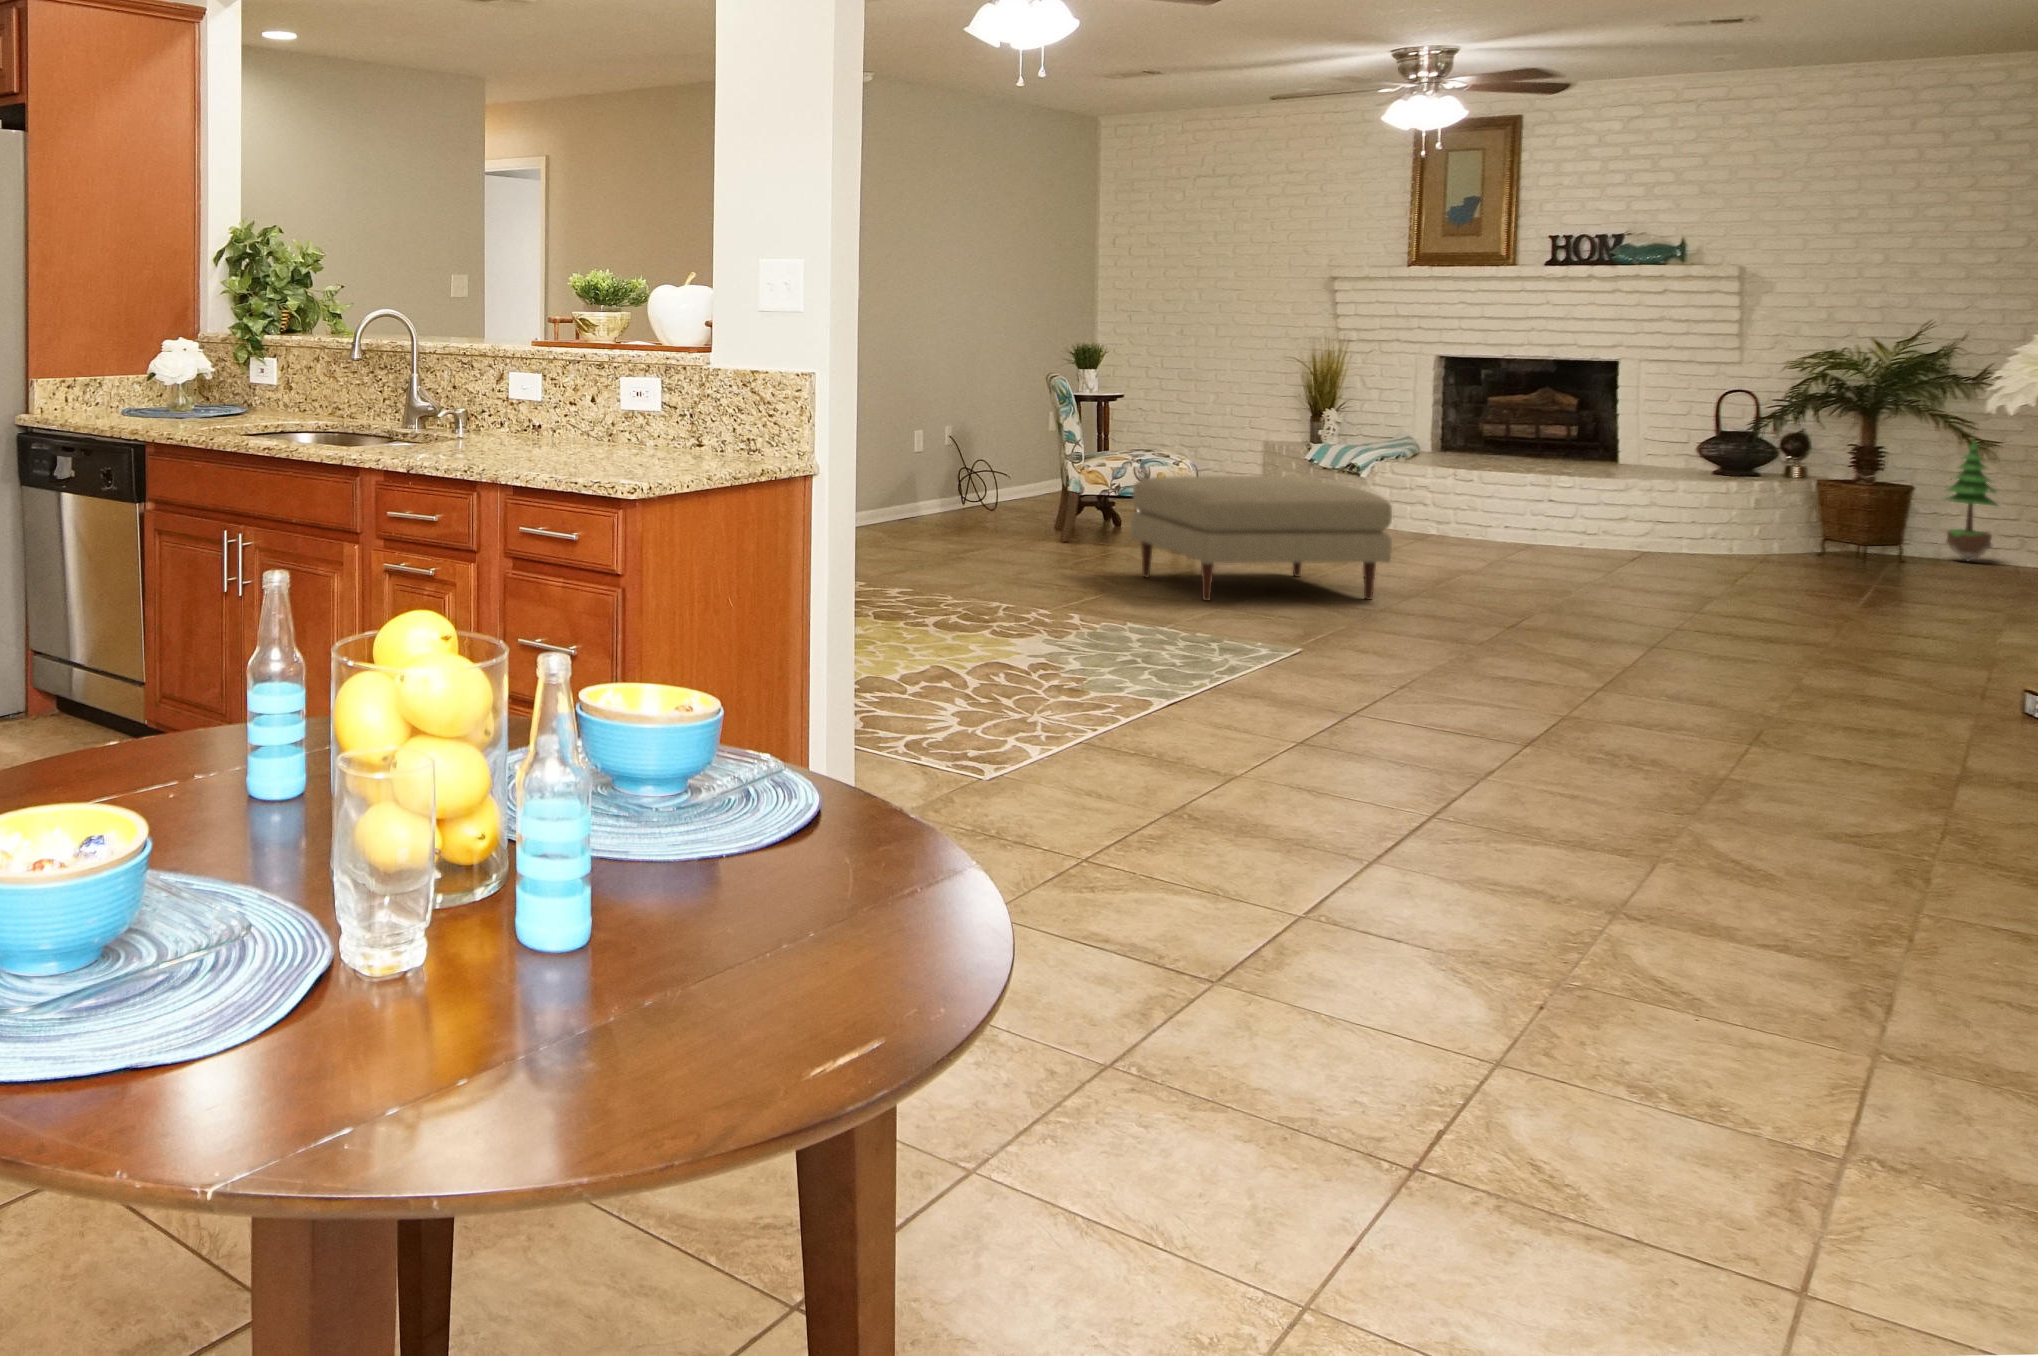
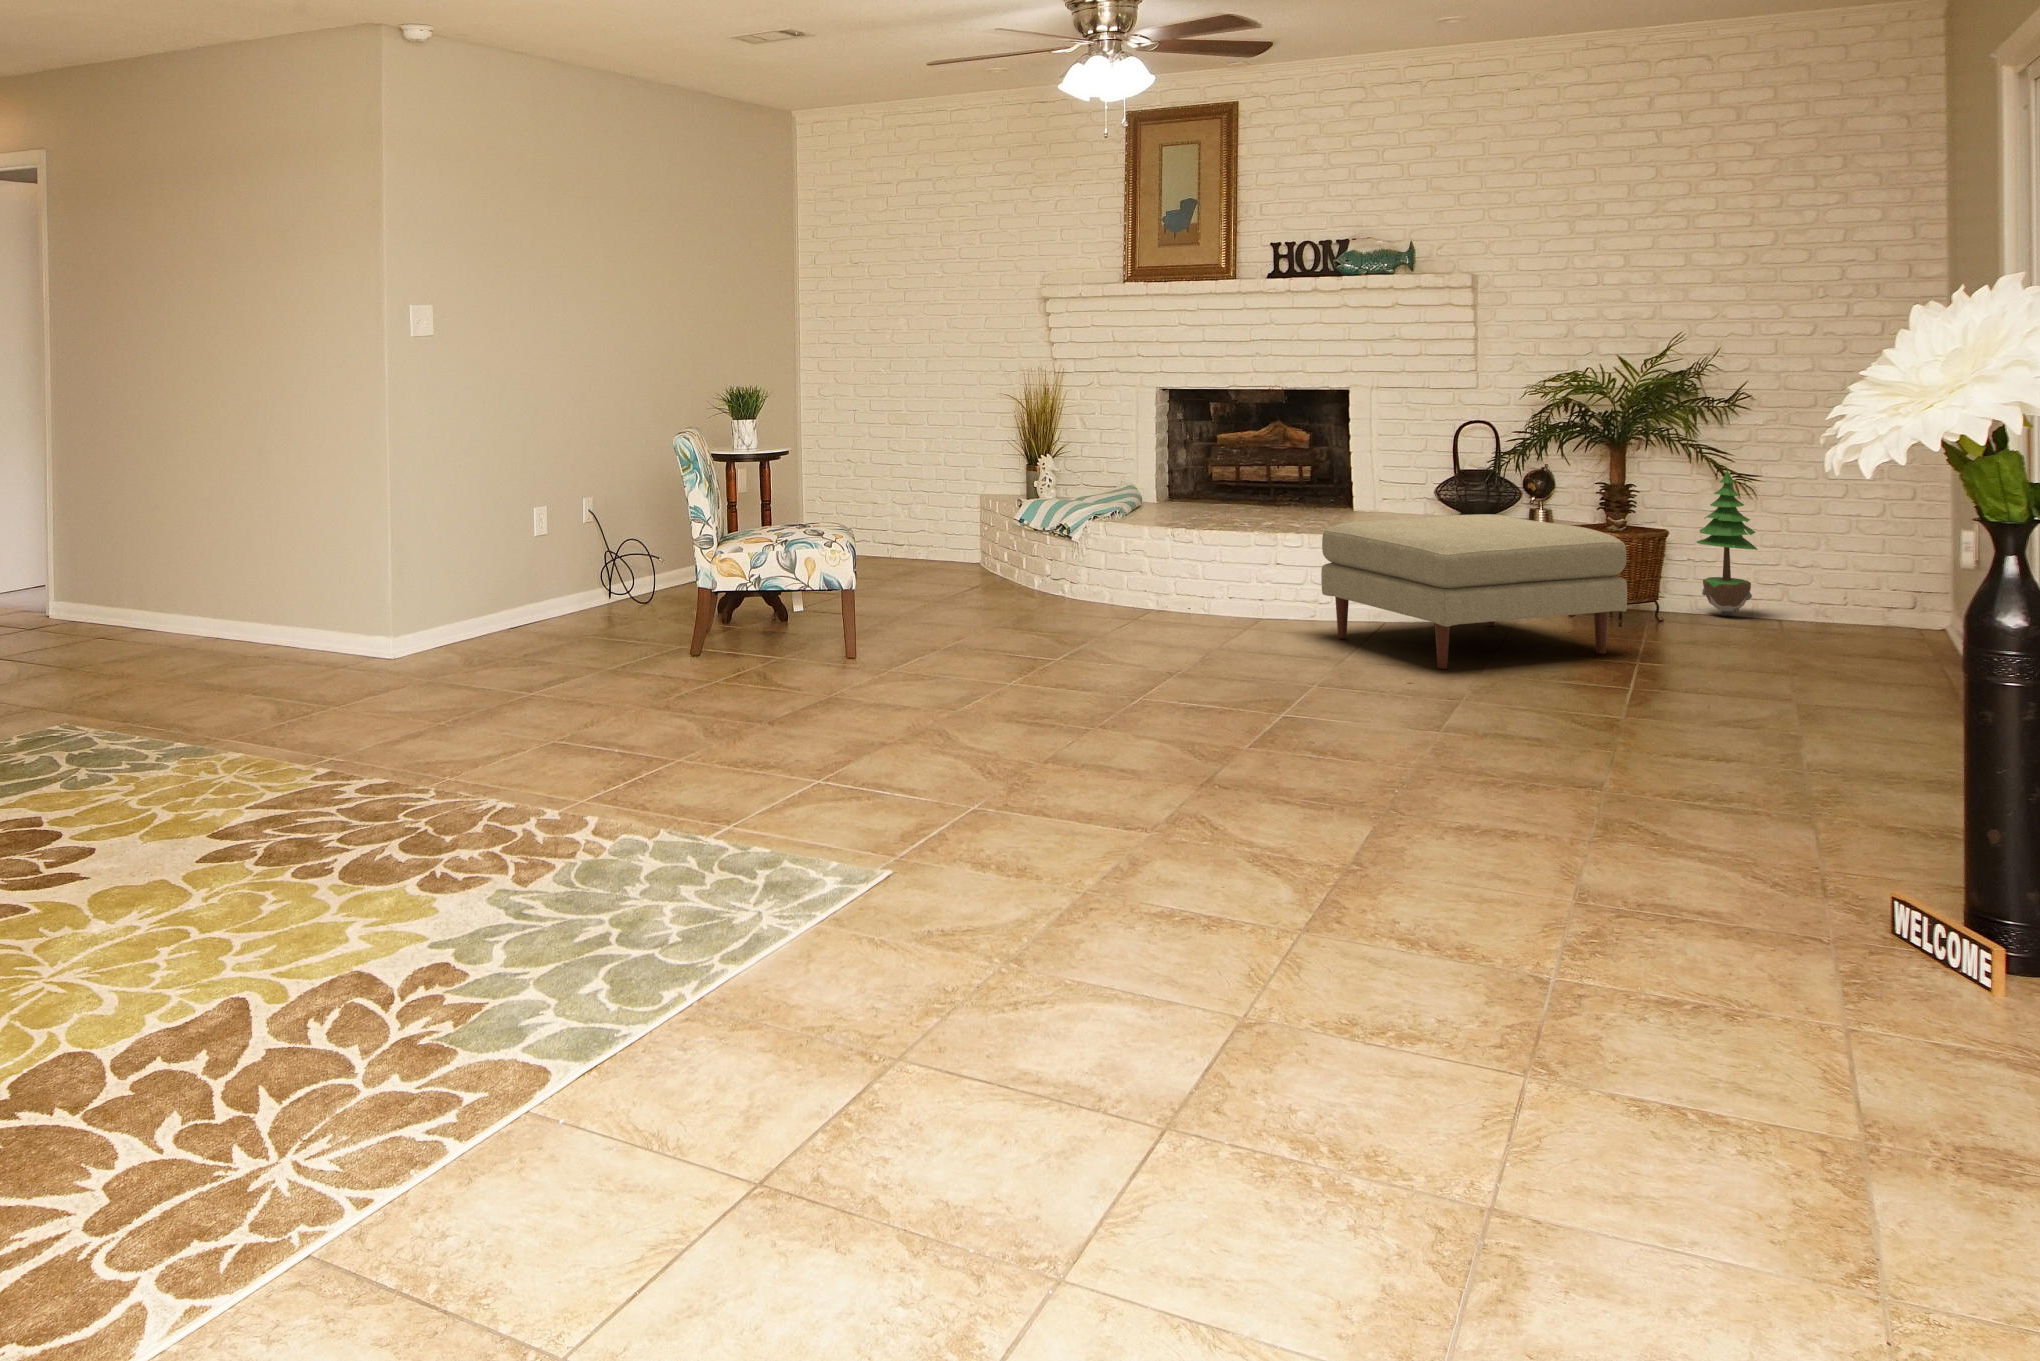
ottoman: present [1131,476,1392,601] -> present [1321,514,1627,669]

